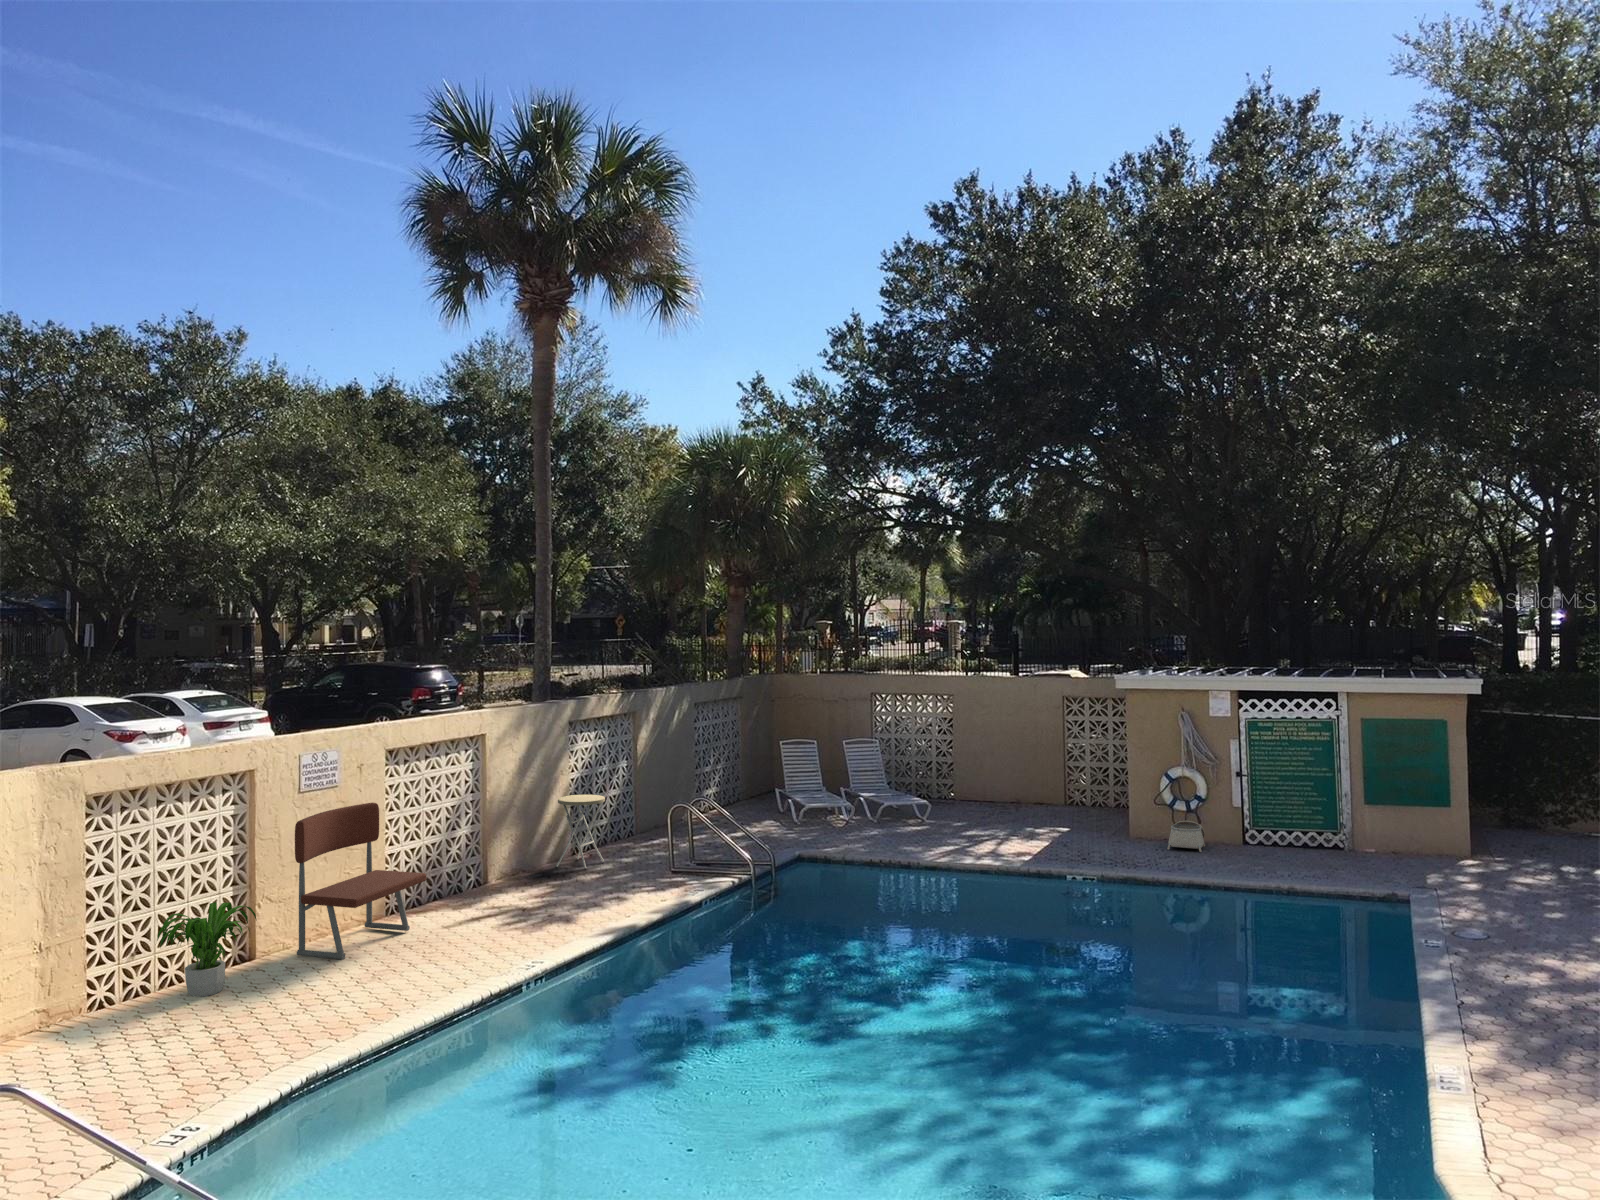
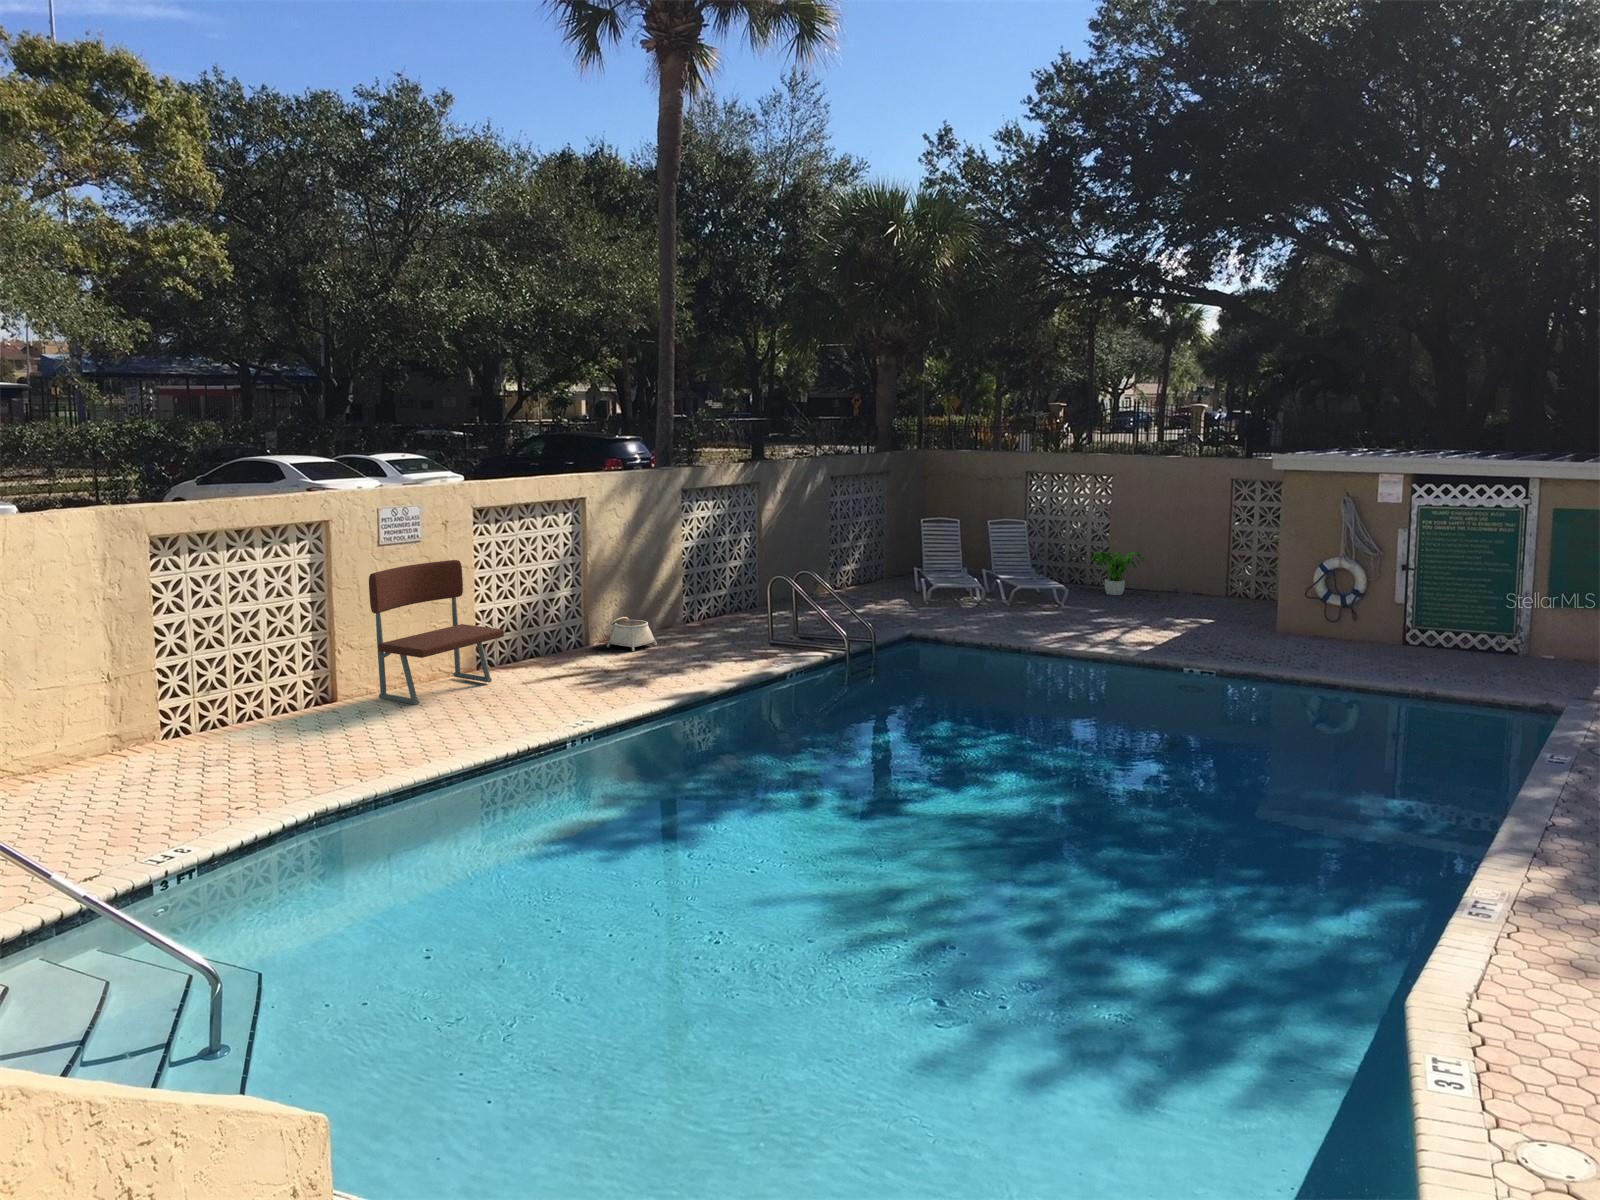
side table: present [556,795,605,869] -> none [664,563,712,635]
basket: present [1167,821,1205,852] -> present [607,617,657,651]
potted plant: present [157,902,257,997] -> present [1092,551,1144,595]

